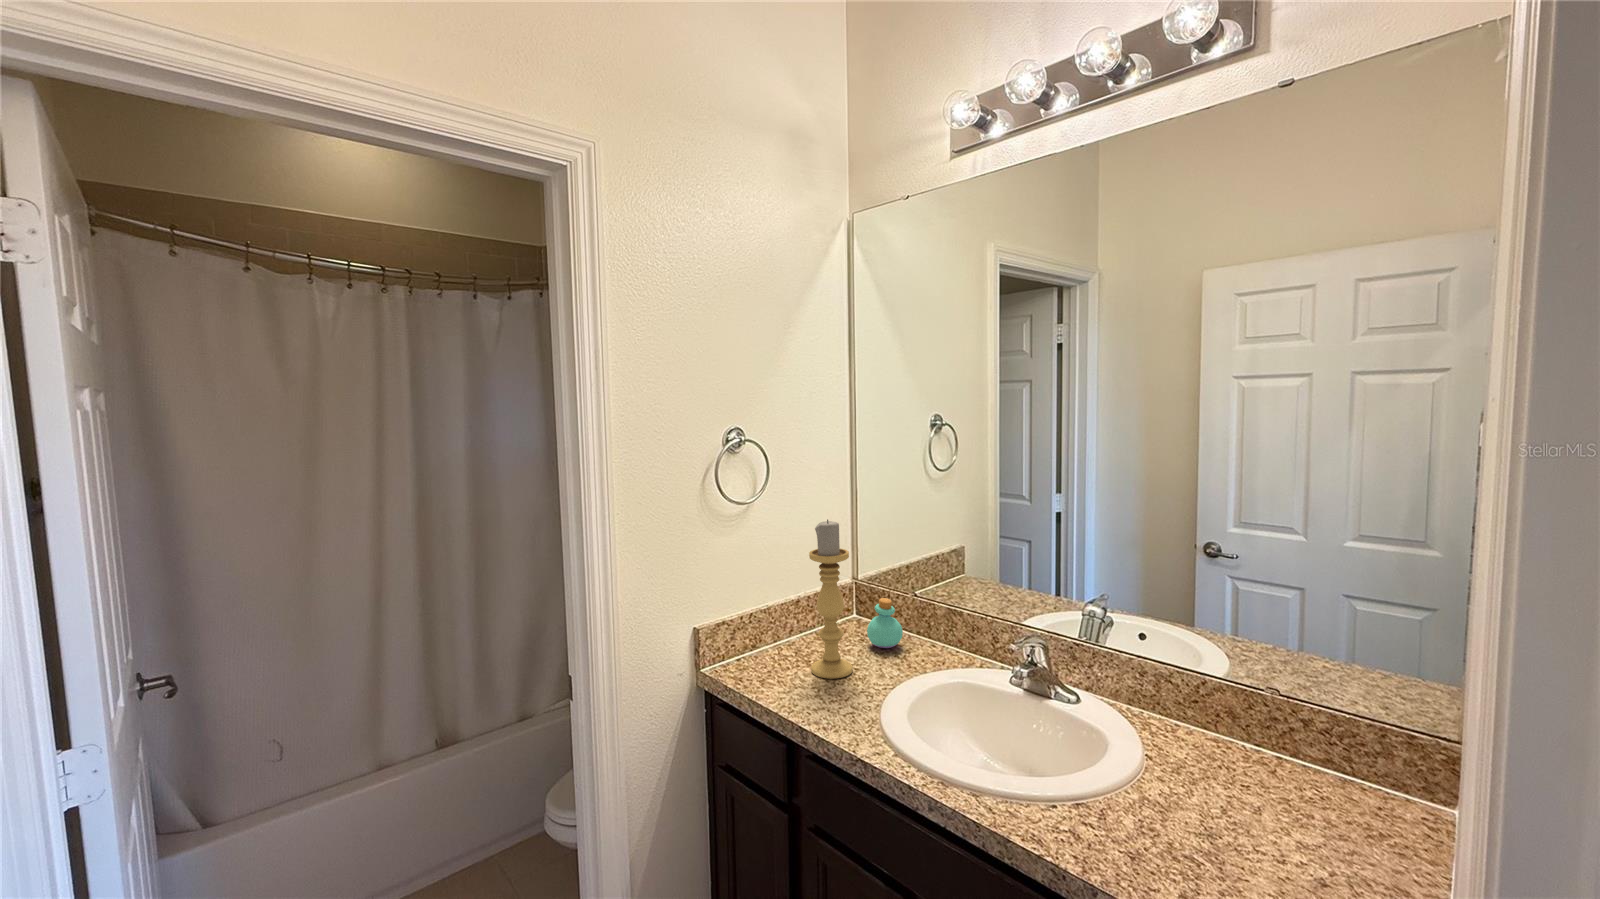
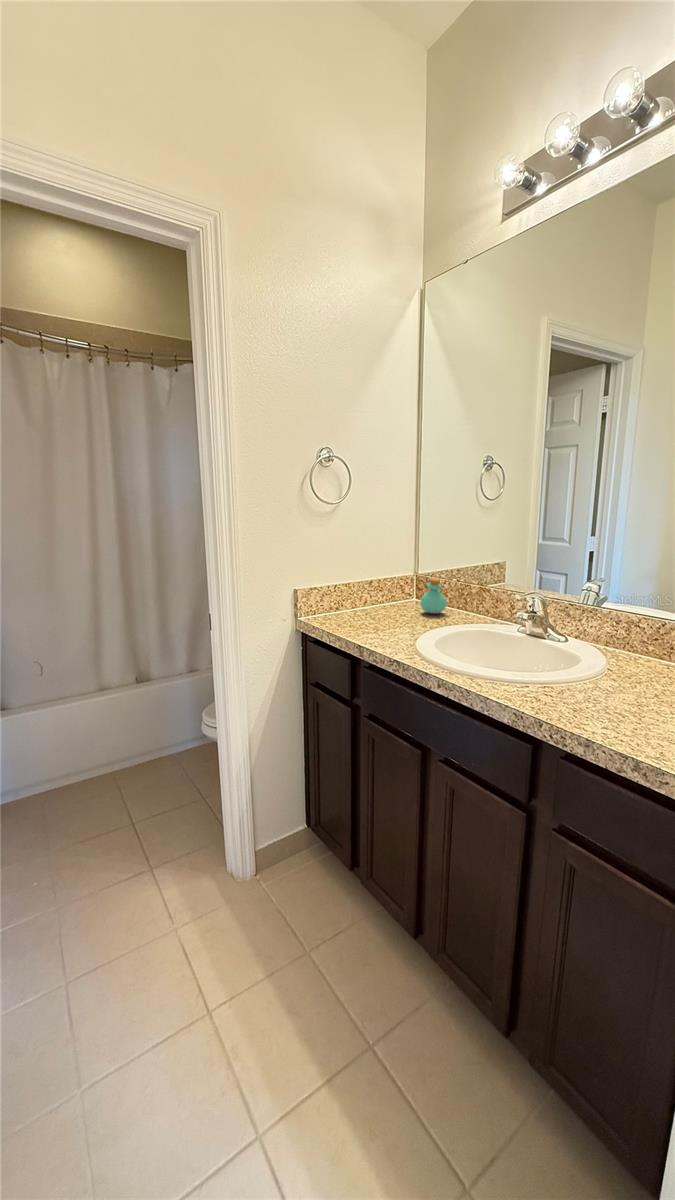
candle holder: present [809,520,853,679] -> none [375,511,405,625]

